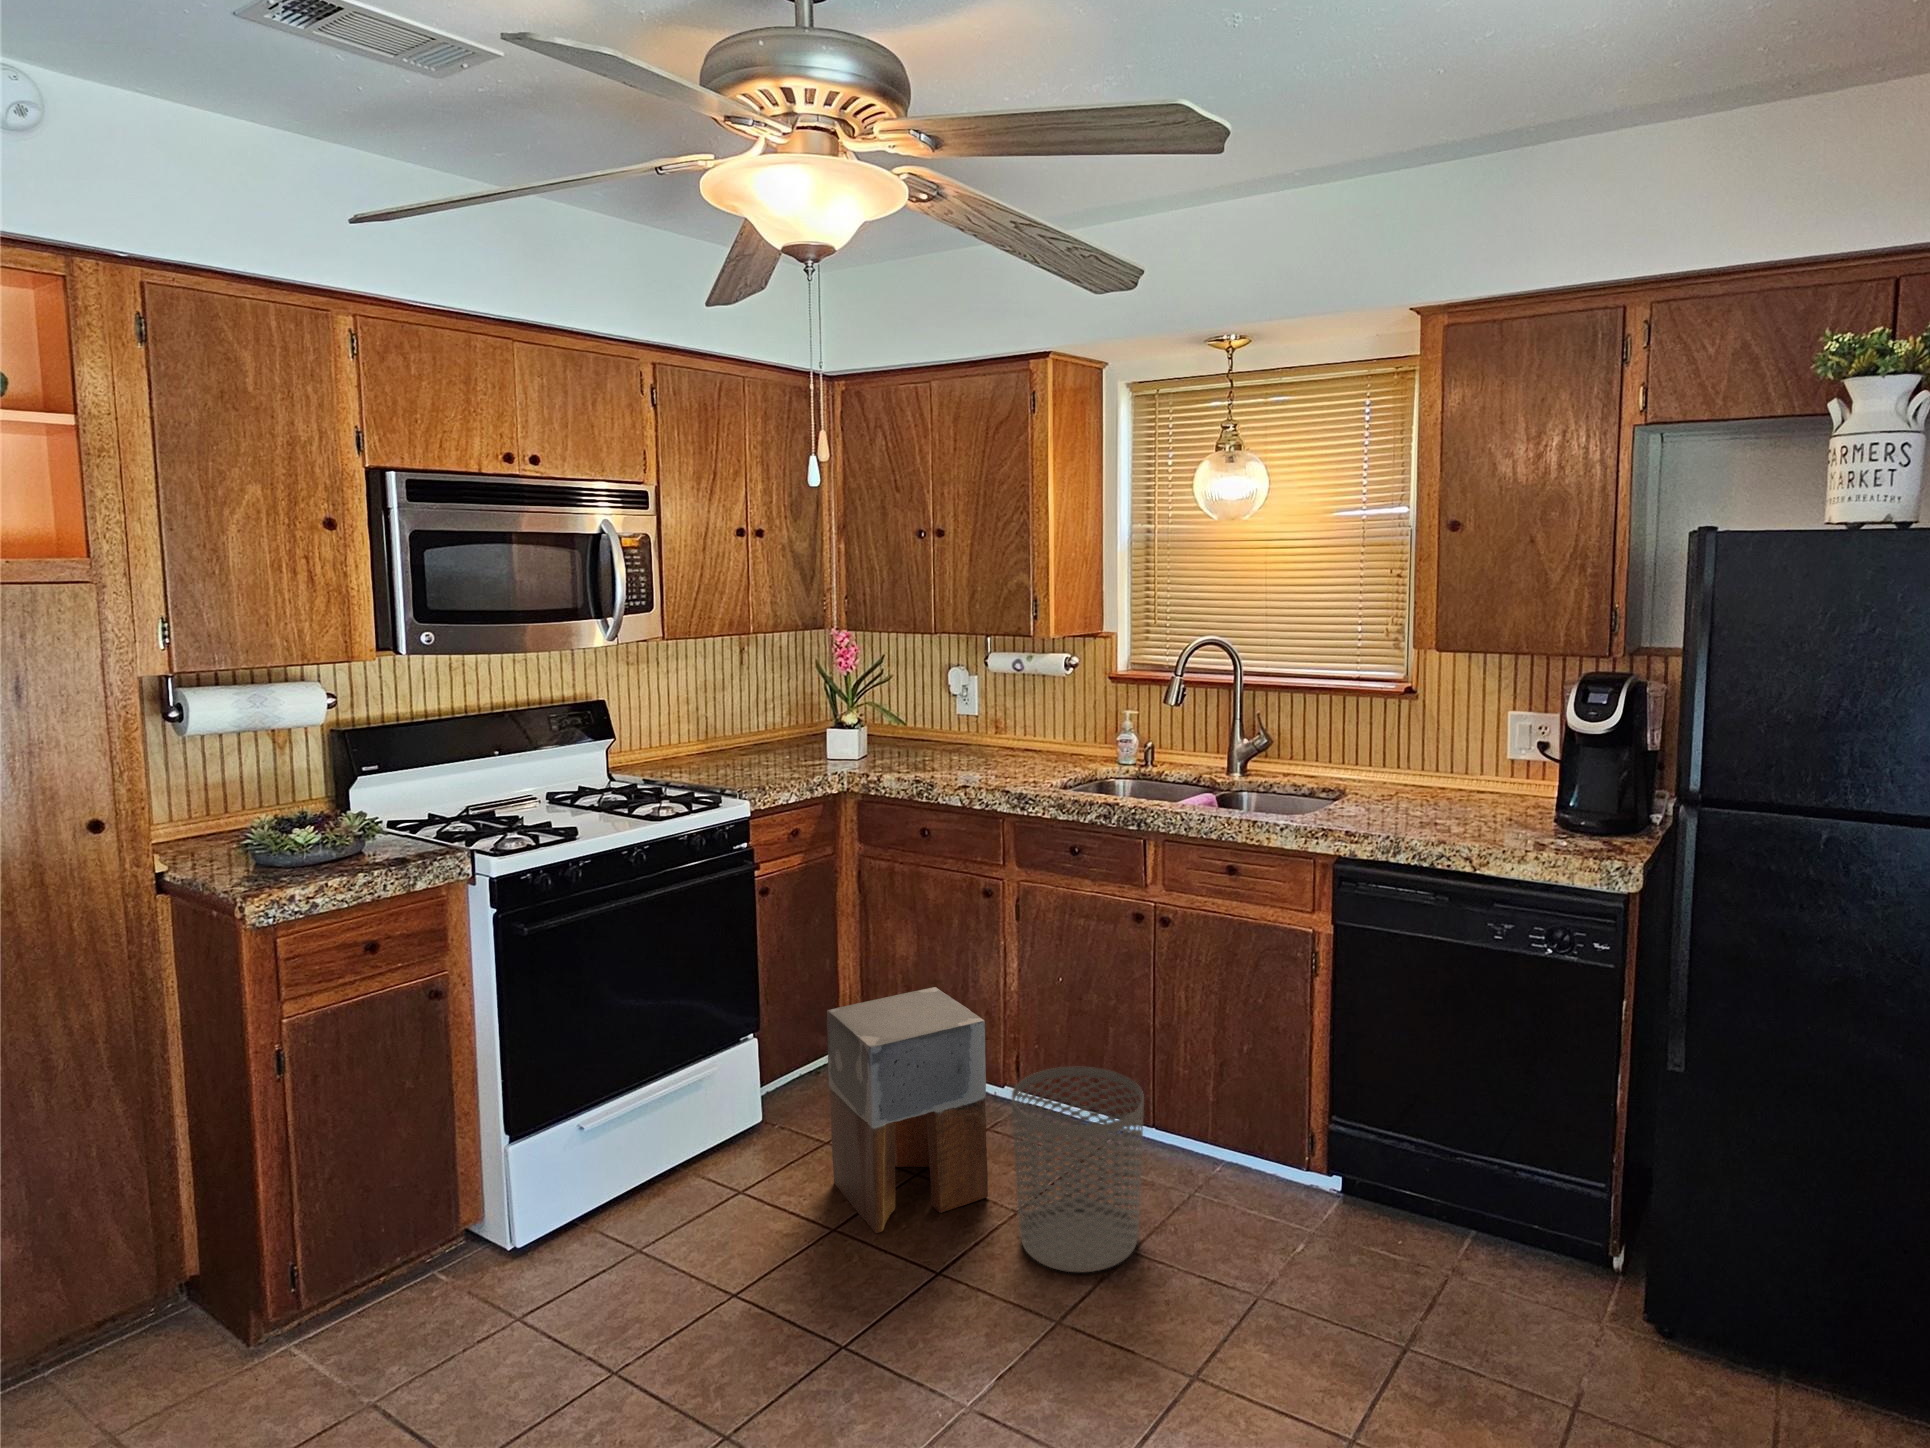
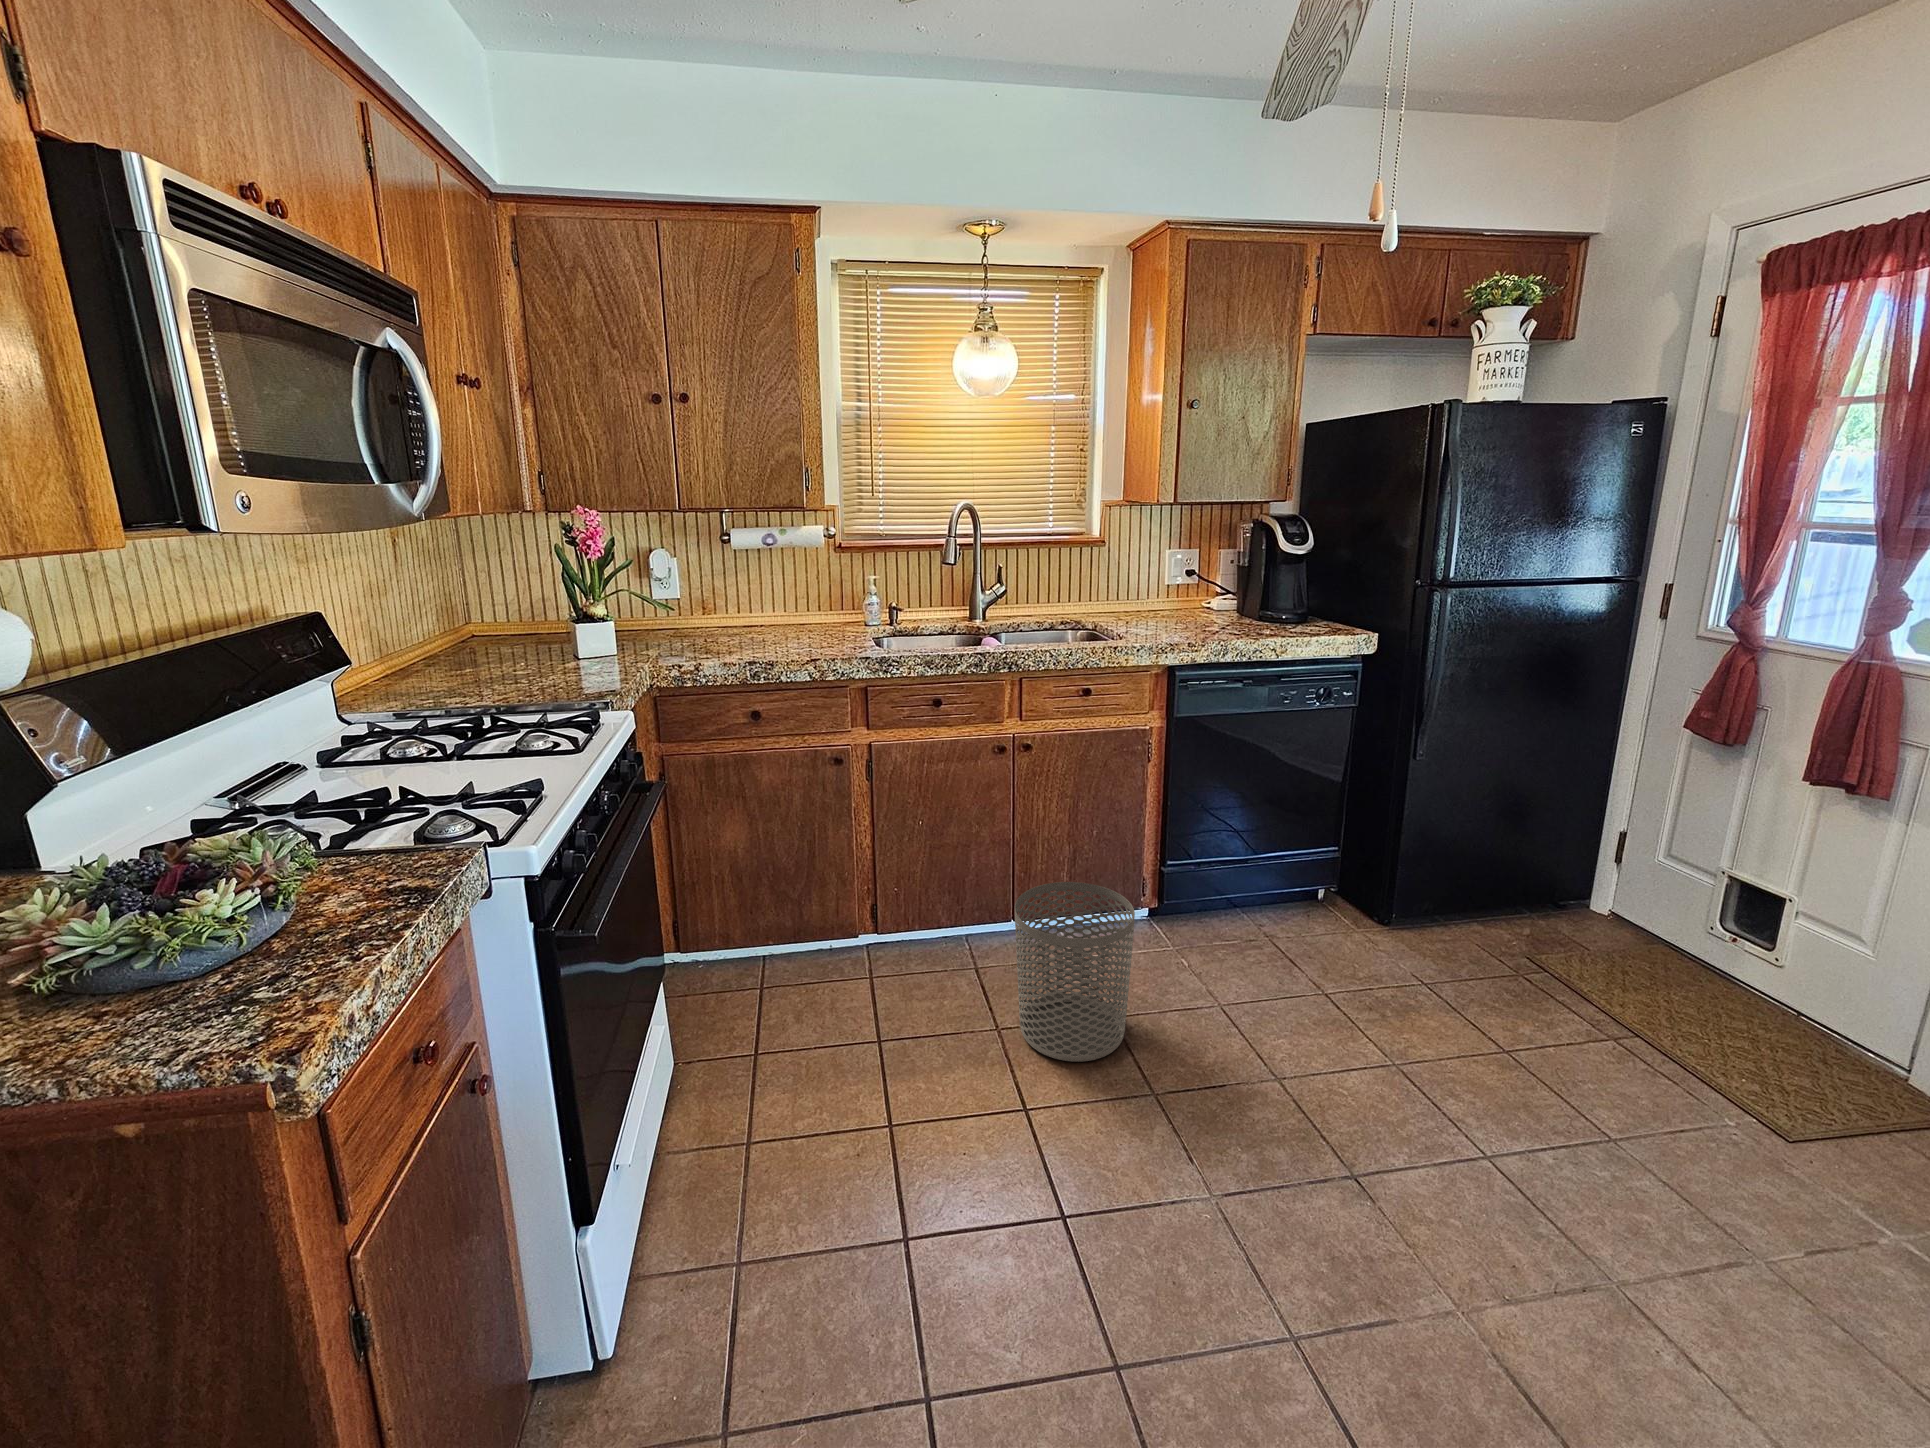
stool: present [827,987,988,1233] -> none [809,861,963,1109]

